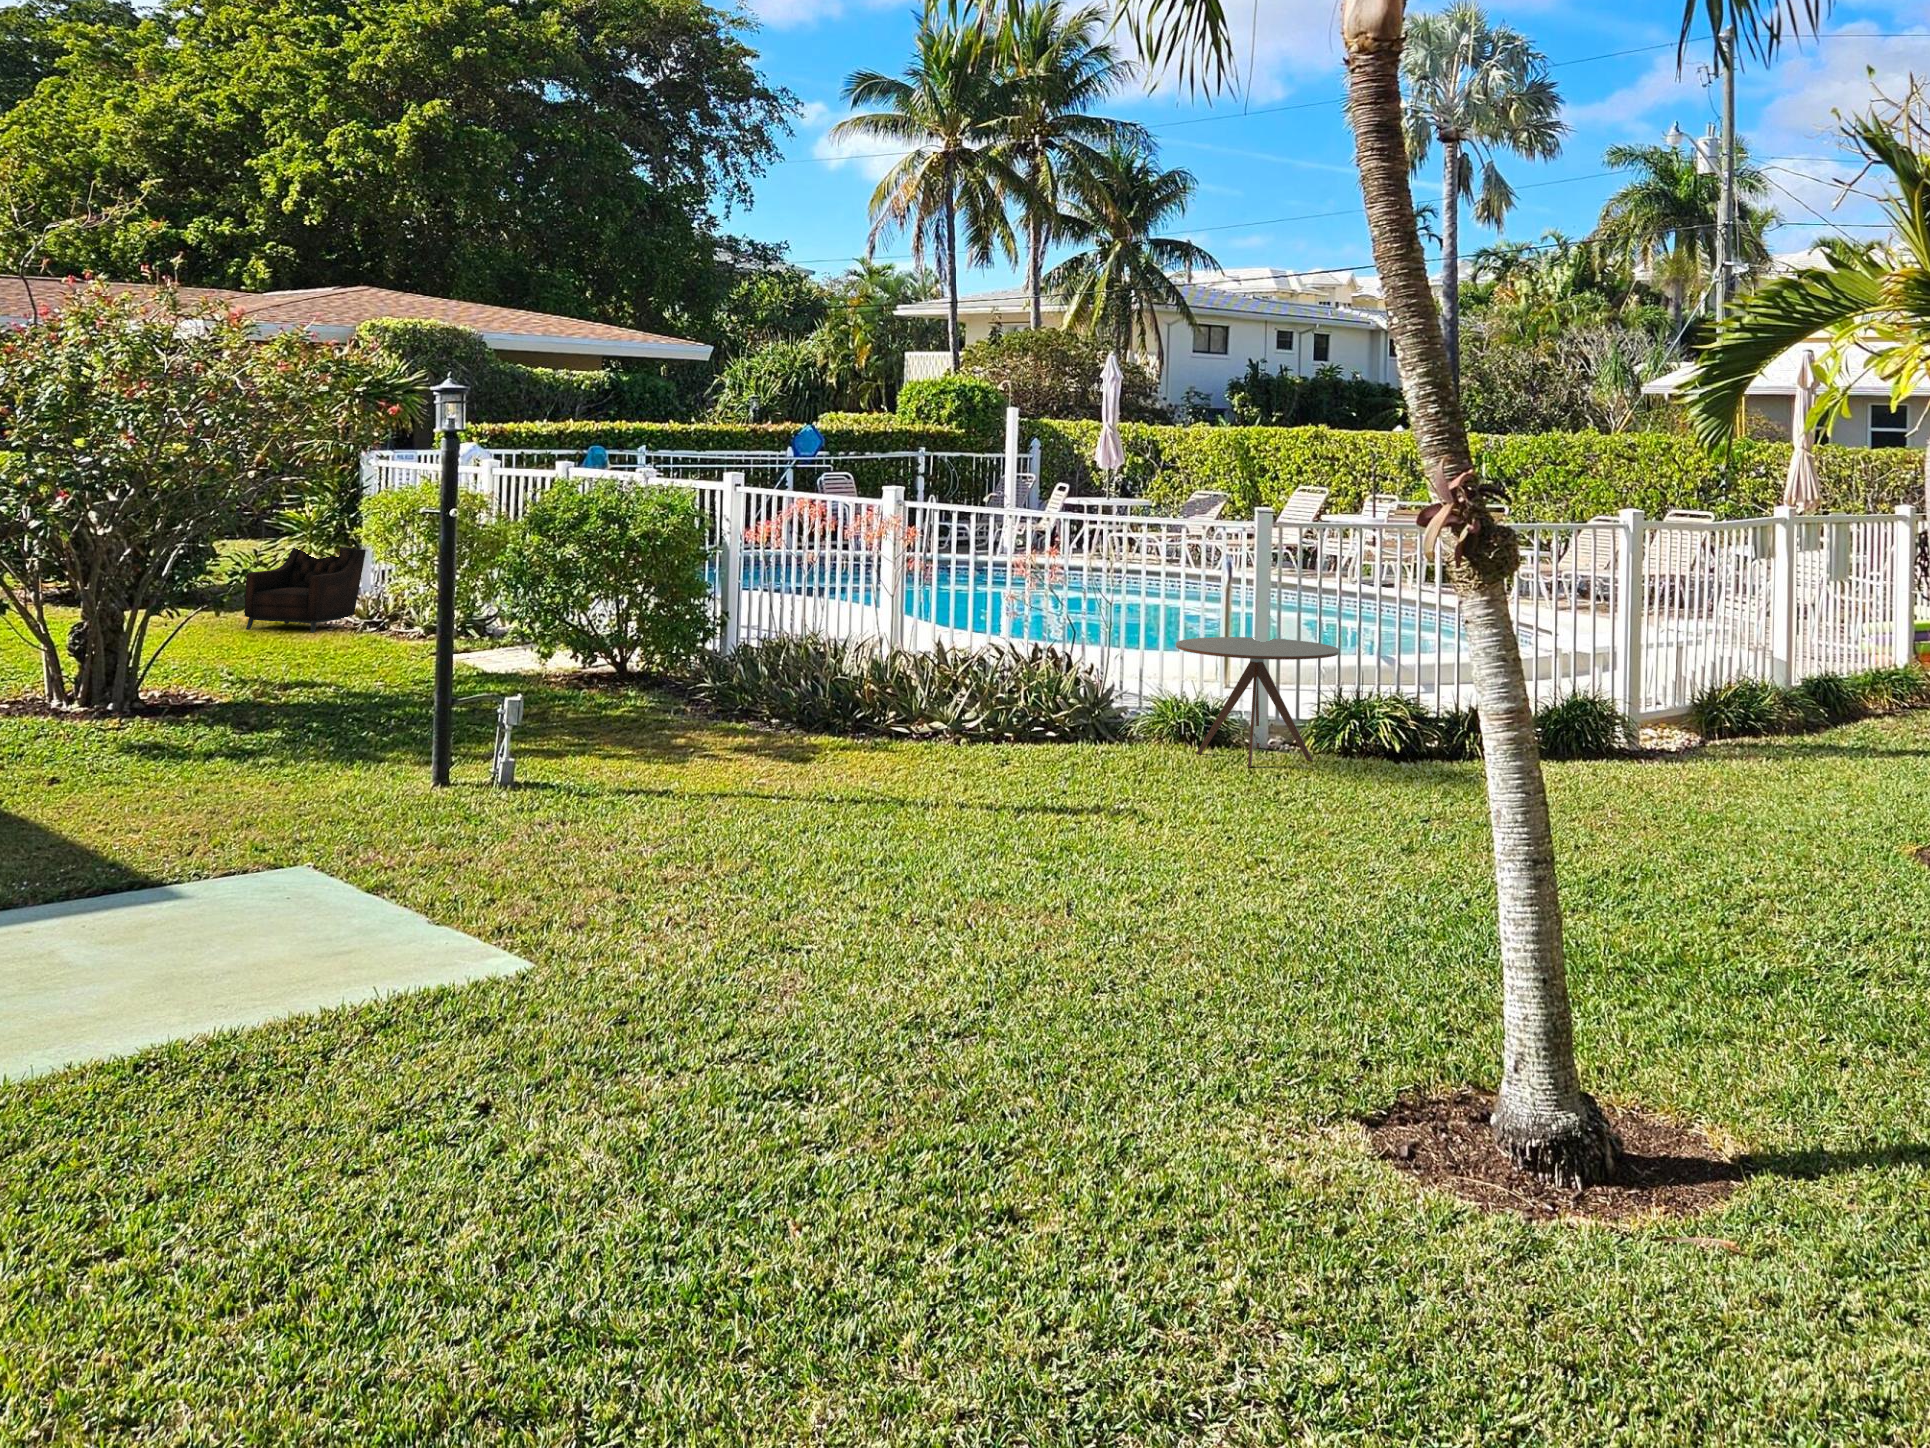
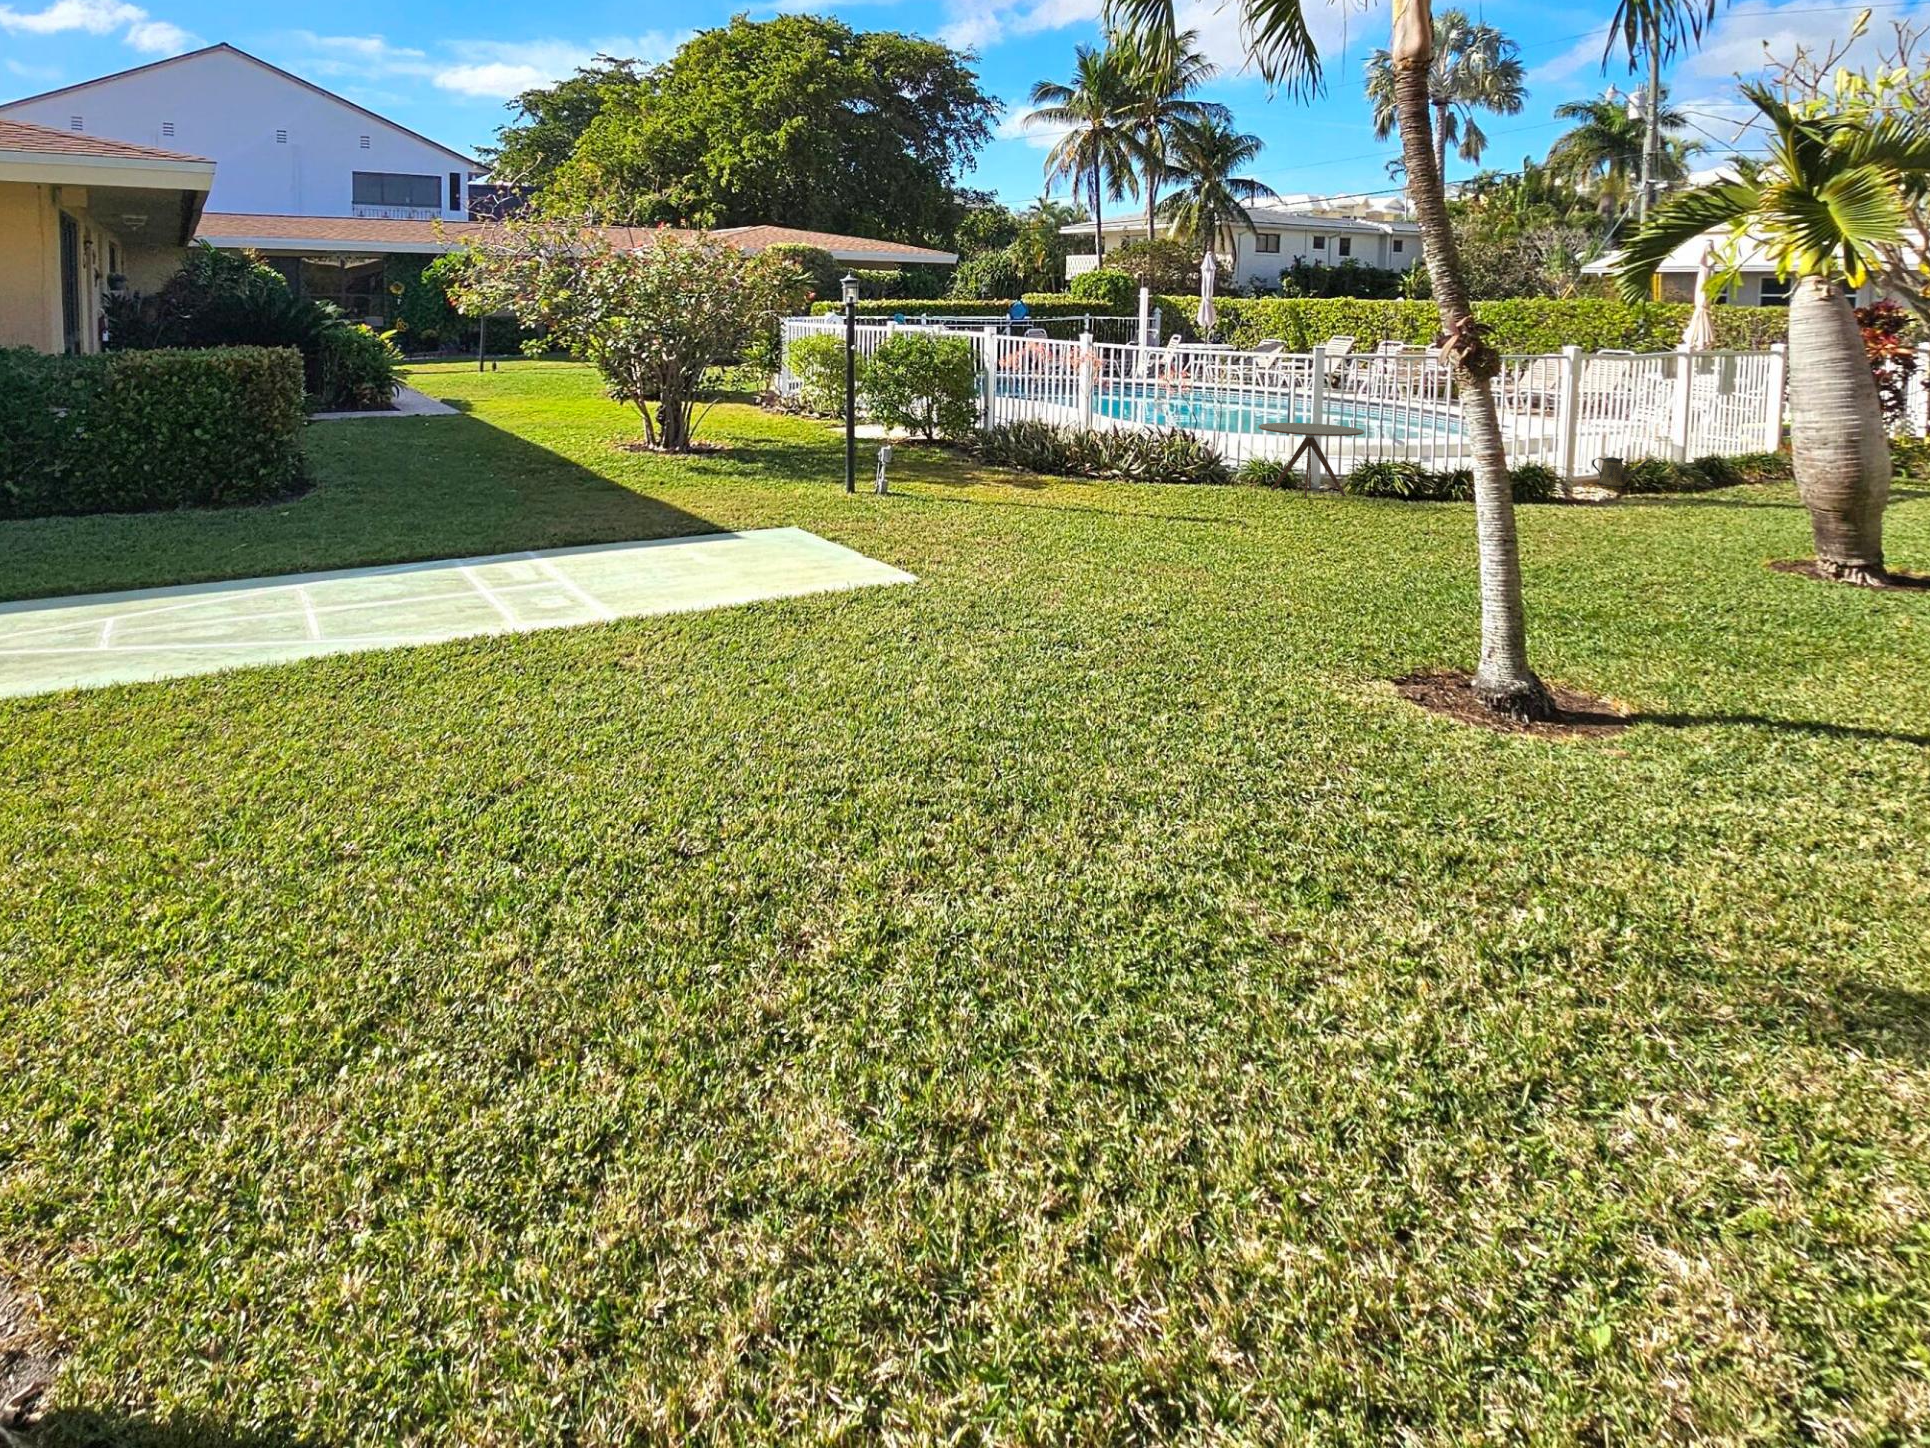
armchair: present [244,548,366,633] -> none [736,371,792,416]
watering can: none [1664,685,1743,729] -> present [1592,457,1652,486]

